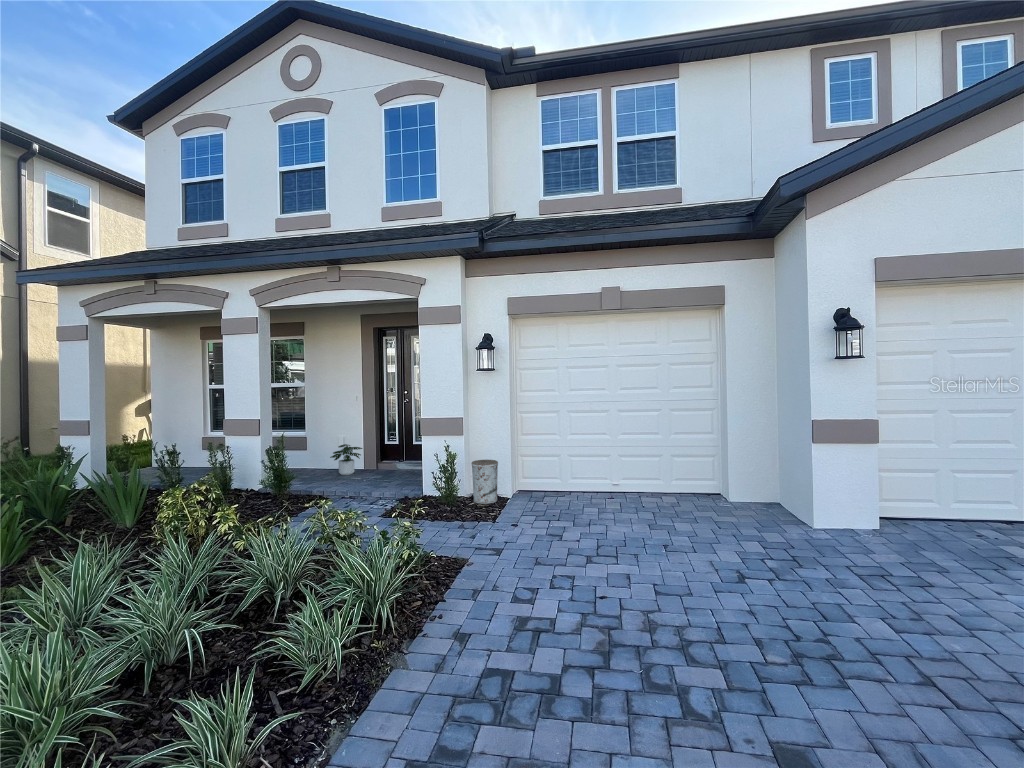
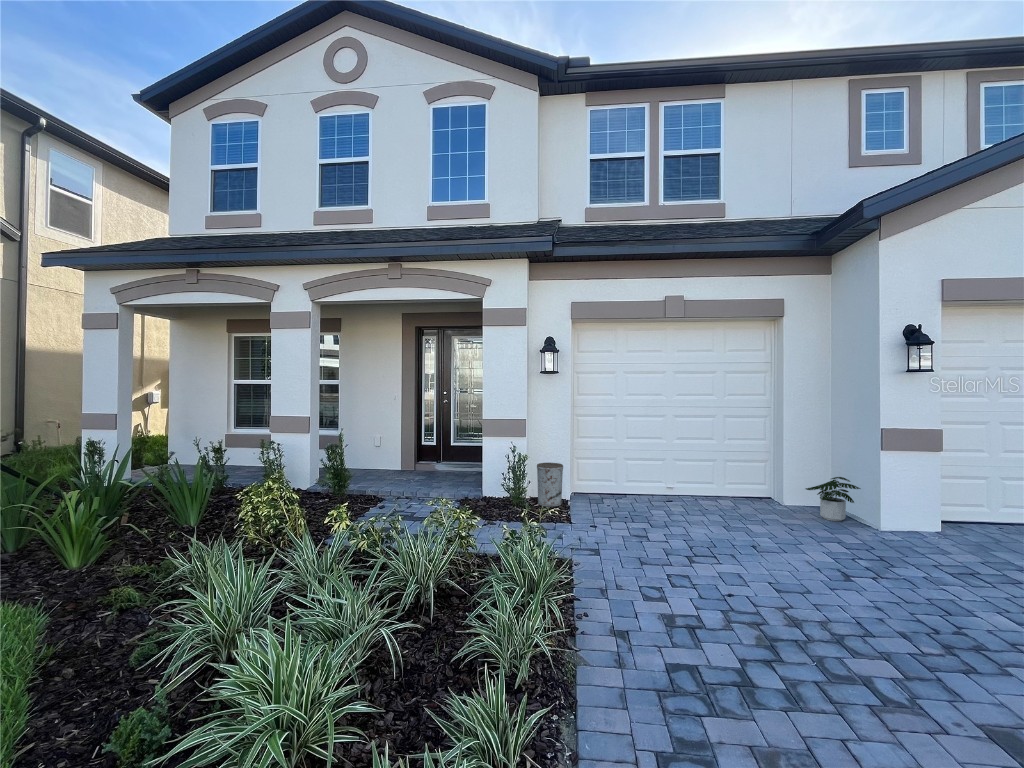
potted plant: present [330,444,362,475] -> present [806,477,860,521]

